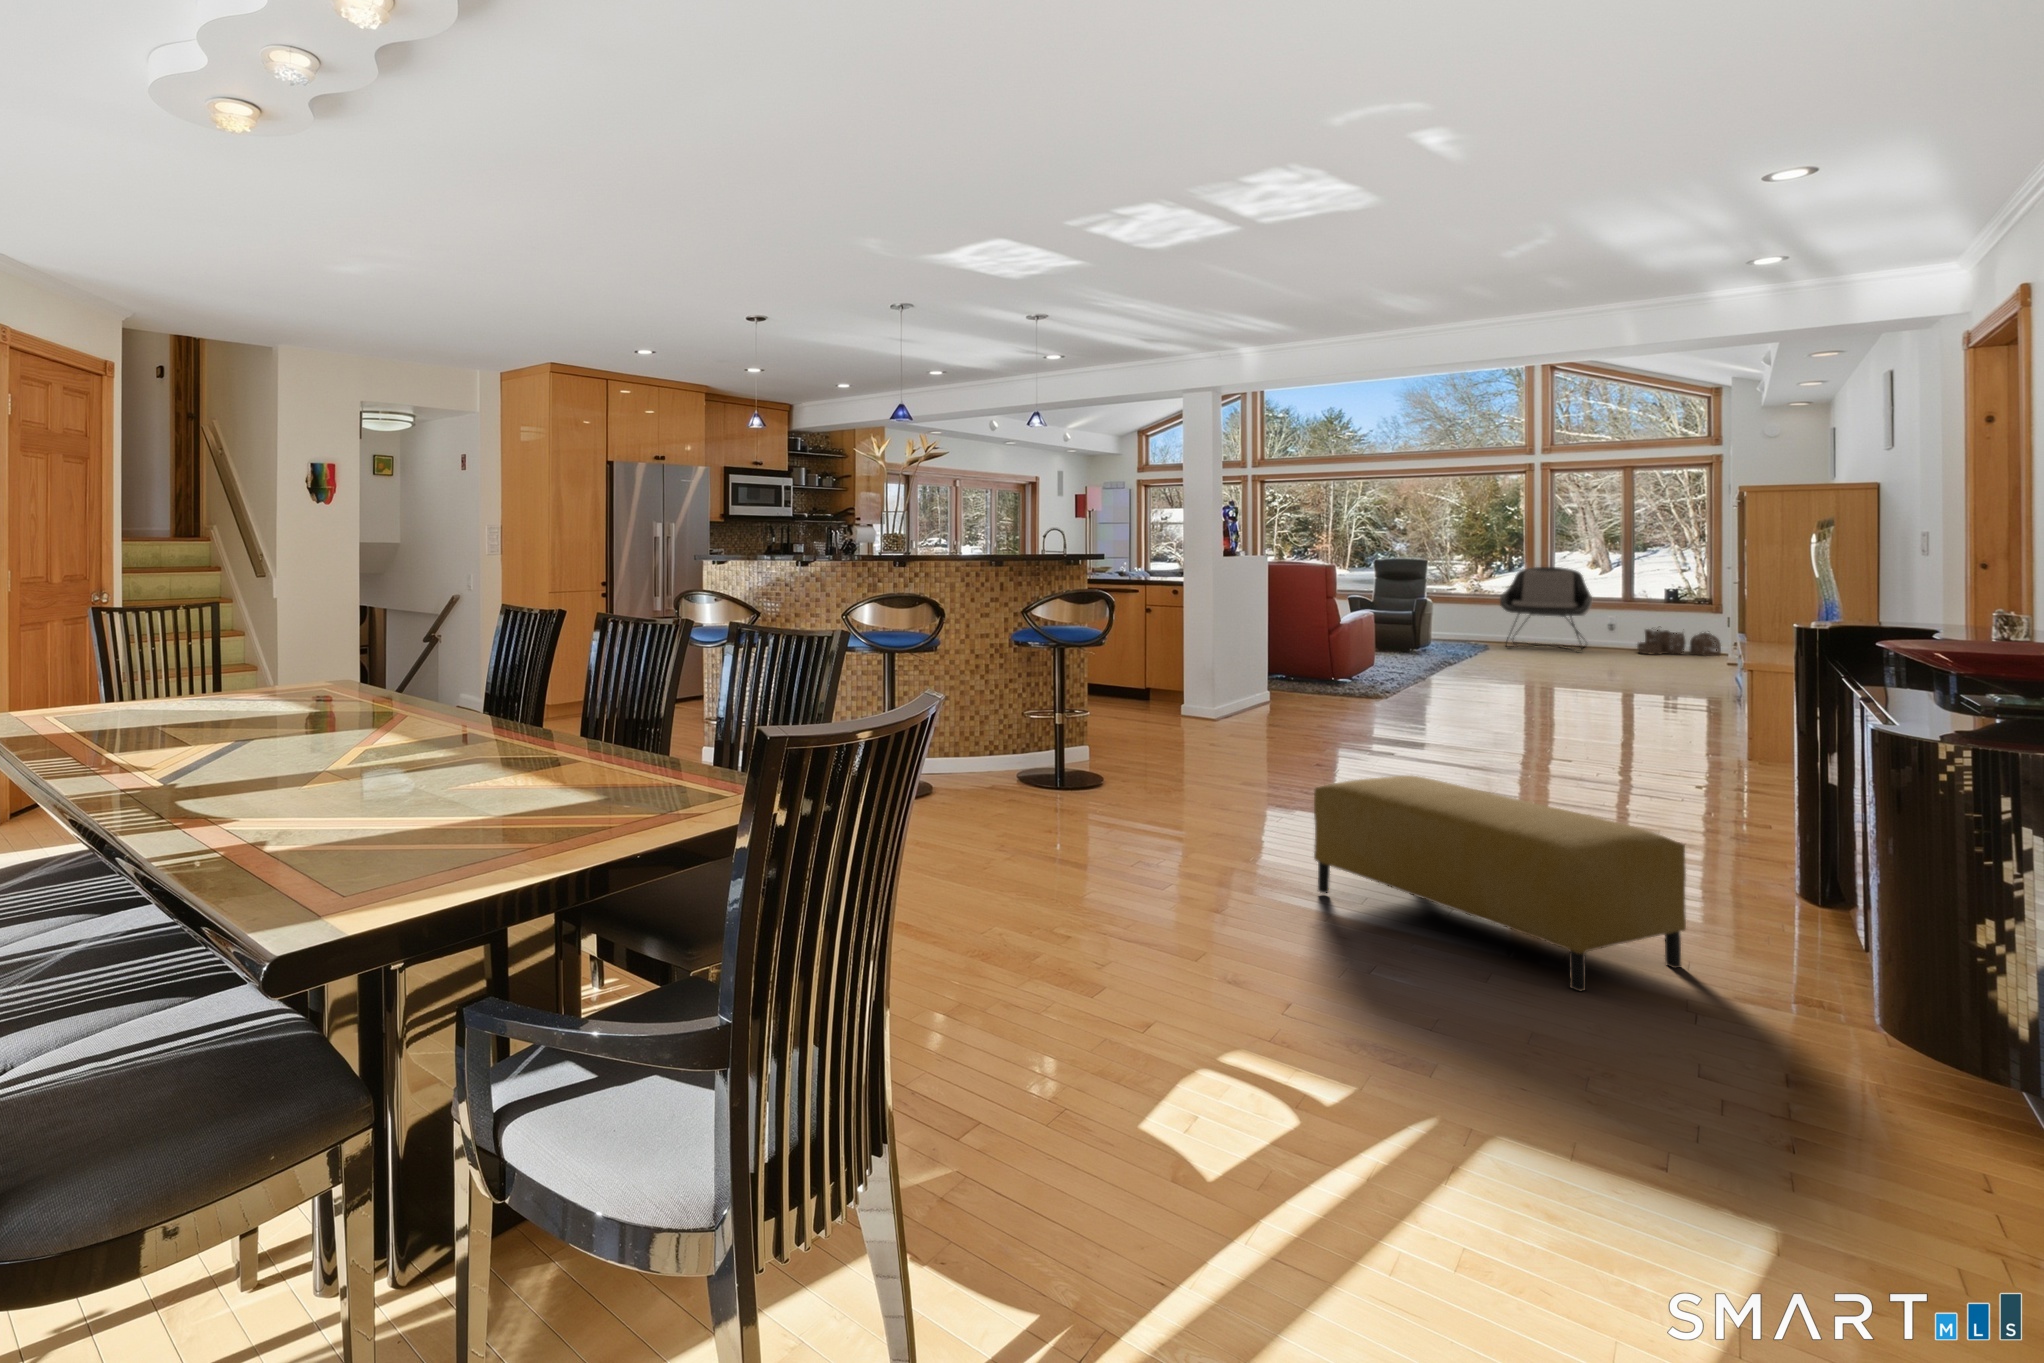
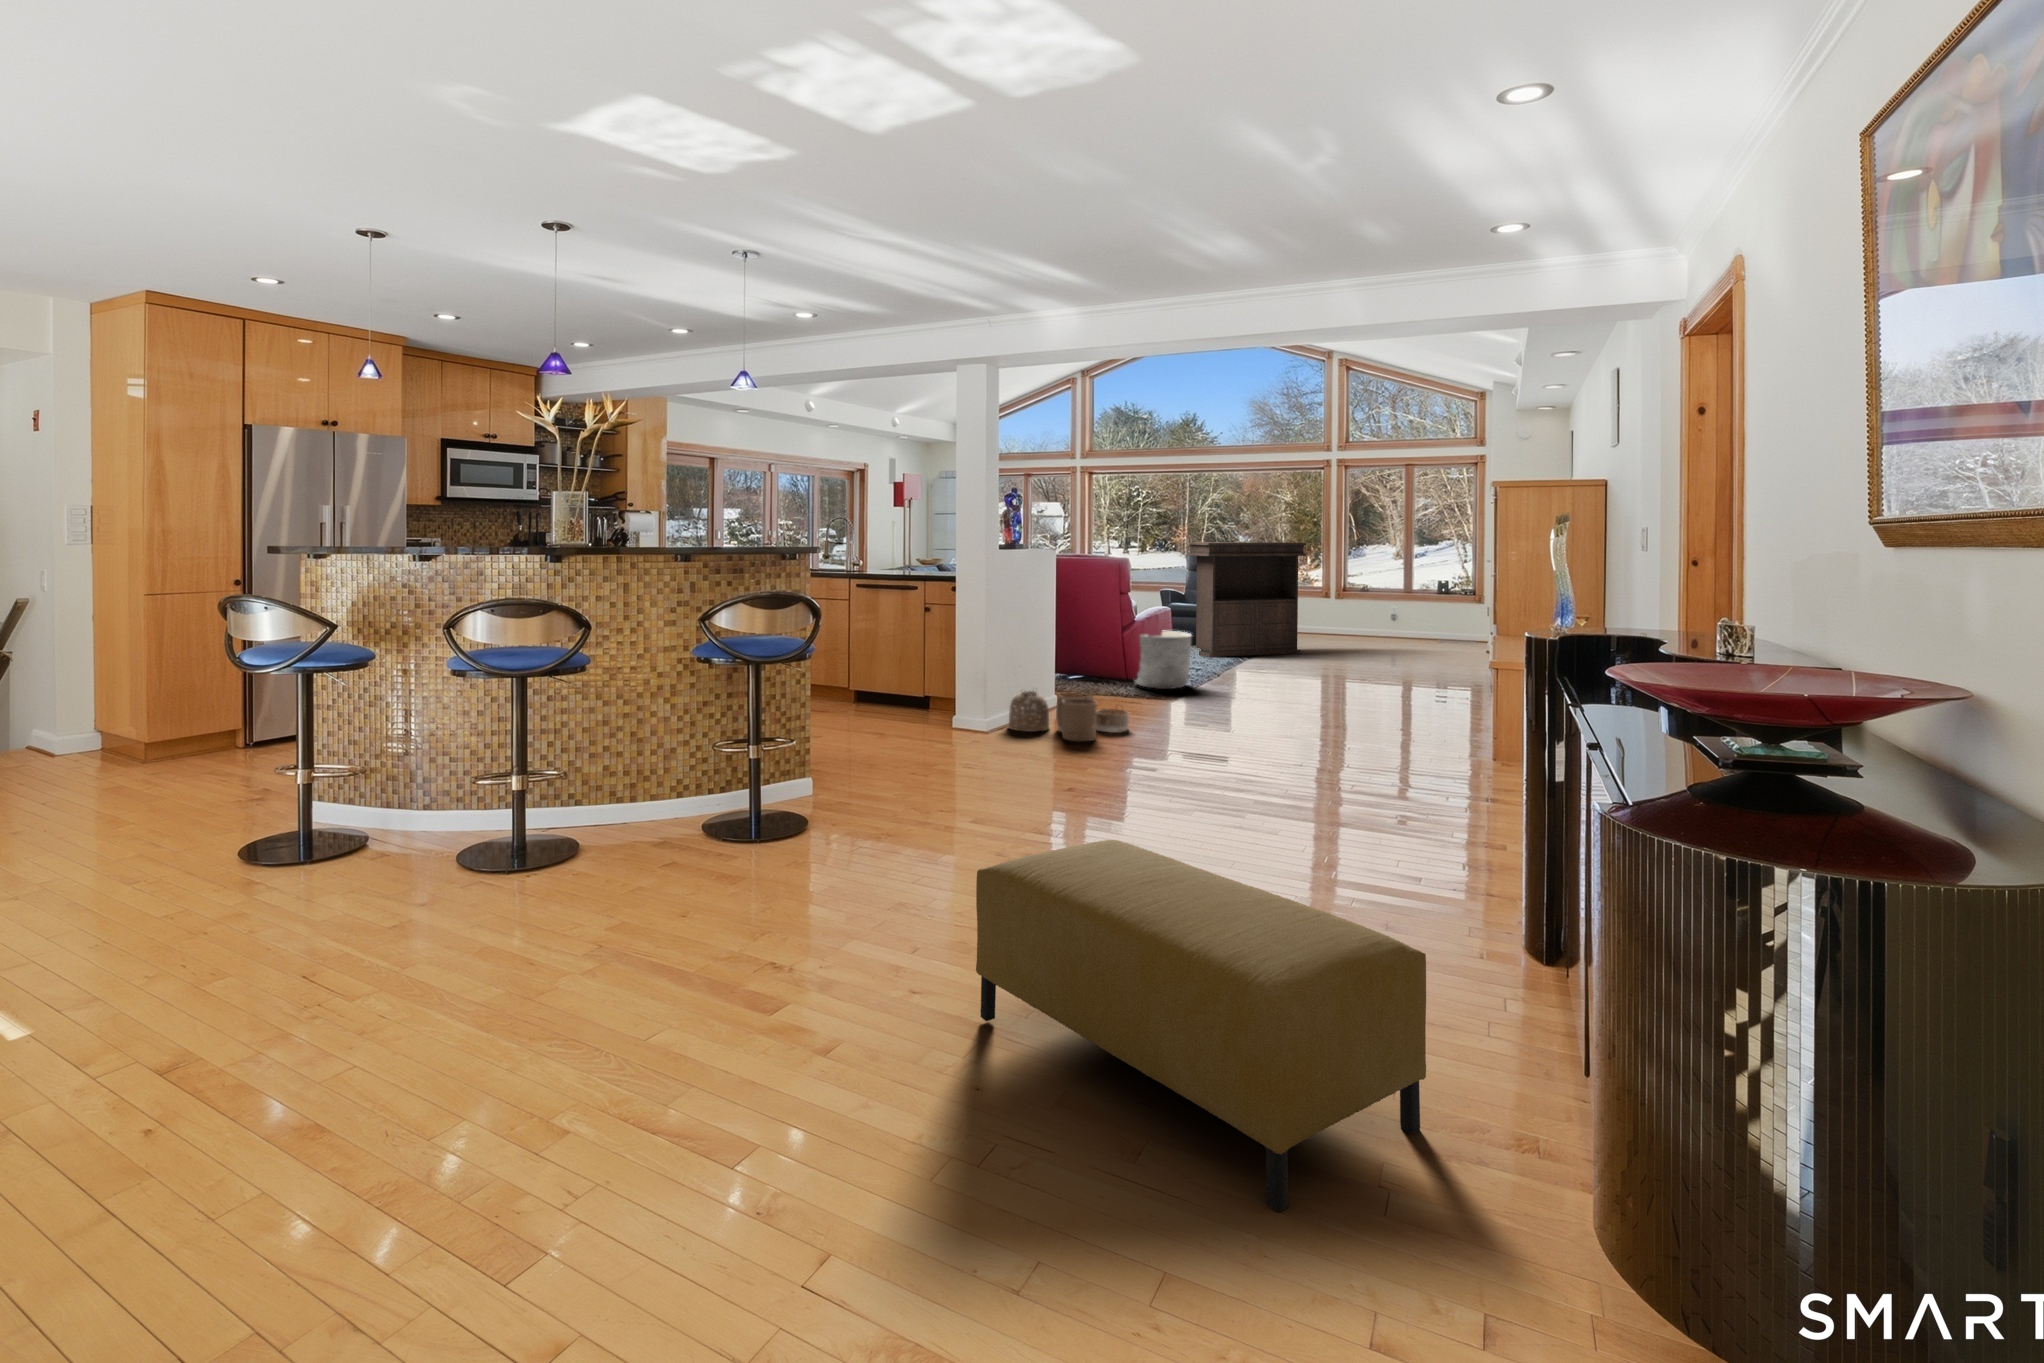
console table: none [1383,550,1512,663] -> present [1188,542,1306,657]
lounge chair: present [1500,567,1592,652] -> none [1298,559,1377,643]
woven basket: present [1637,628,1721,656] -> present [1008,687,1129,741]
planter: none [1335,634,1398,690] -> present [1136,630,1191,689]

